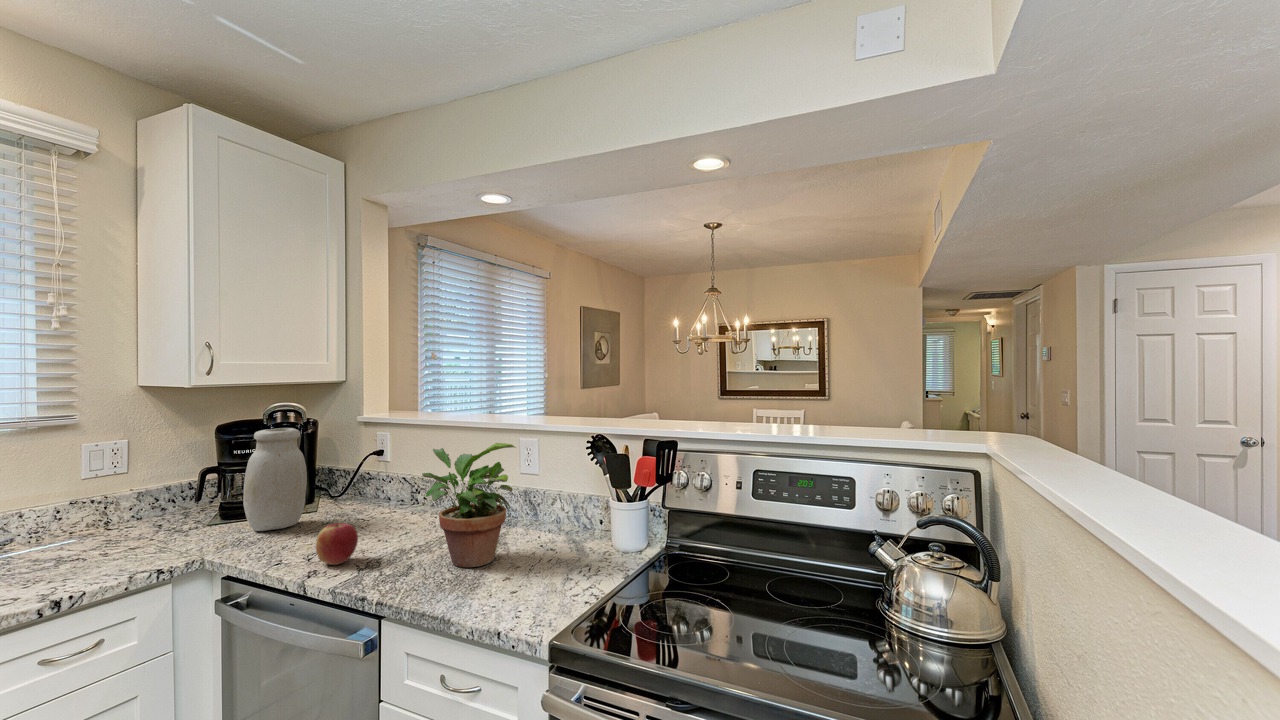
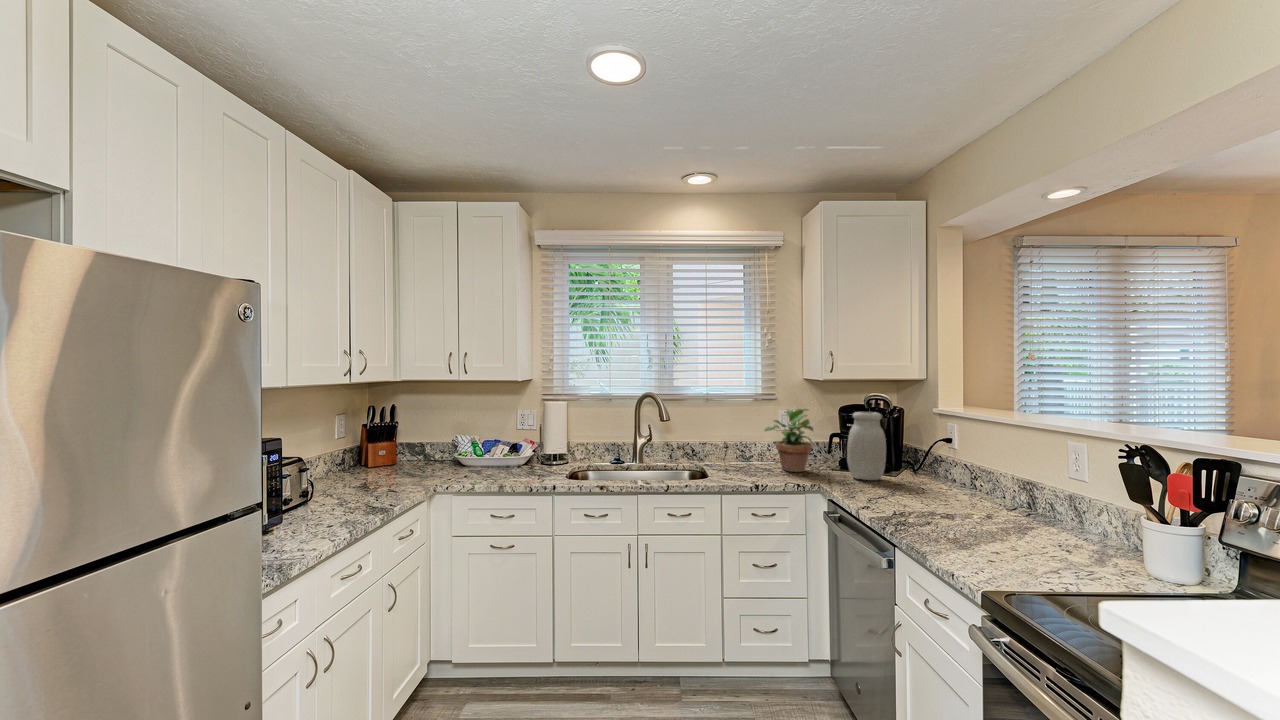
potted plant: present [422,443,516,567] -> present [765,408,813,472]
apple: present [316,523,358,565] -> none [871,479,899,508]

